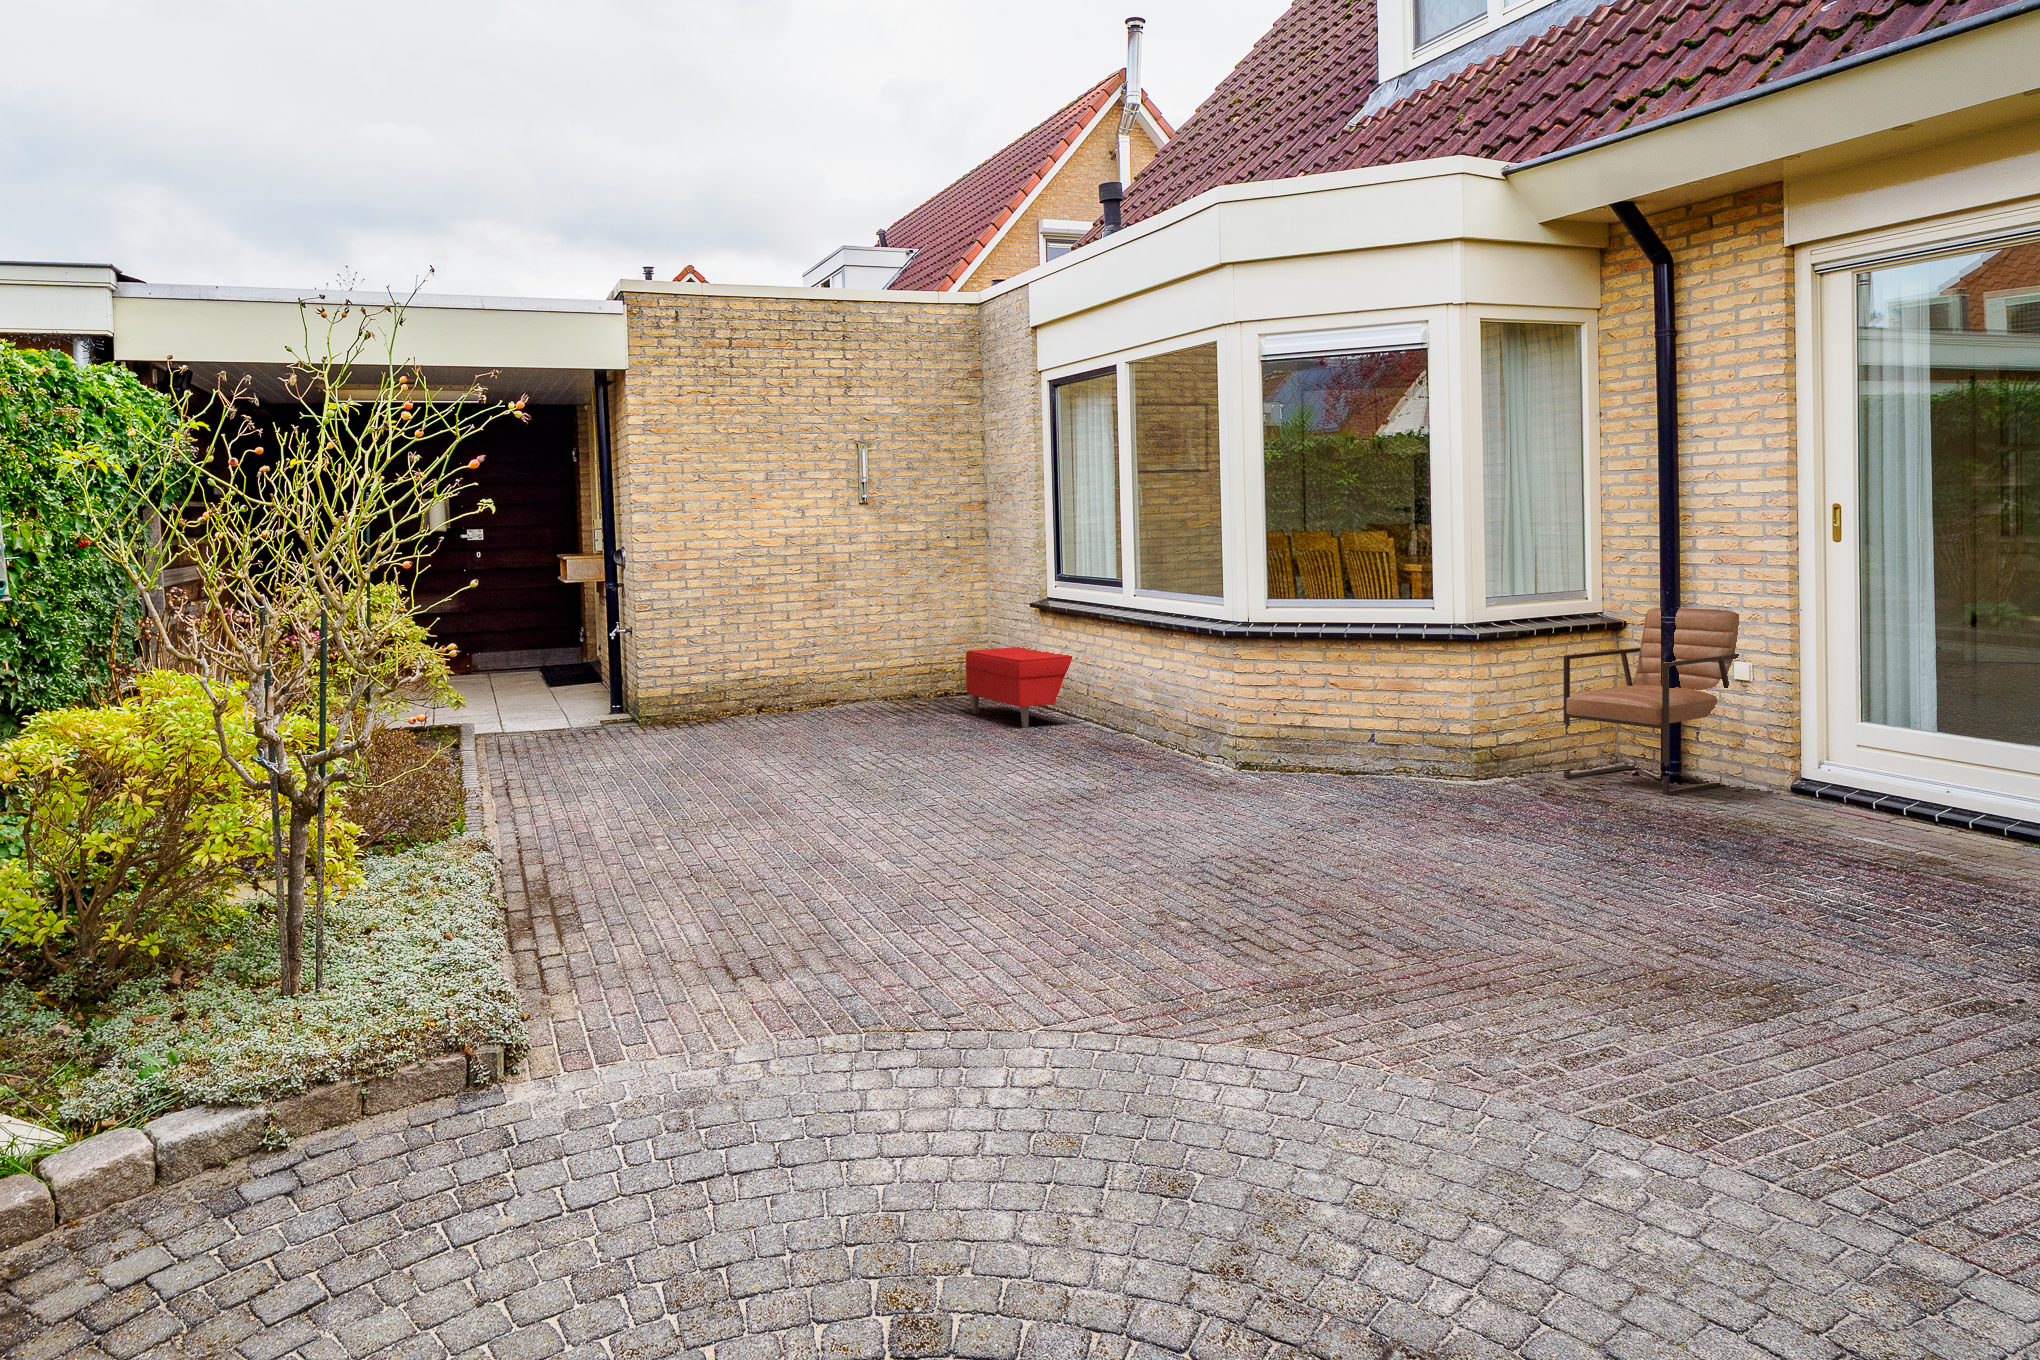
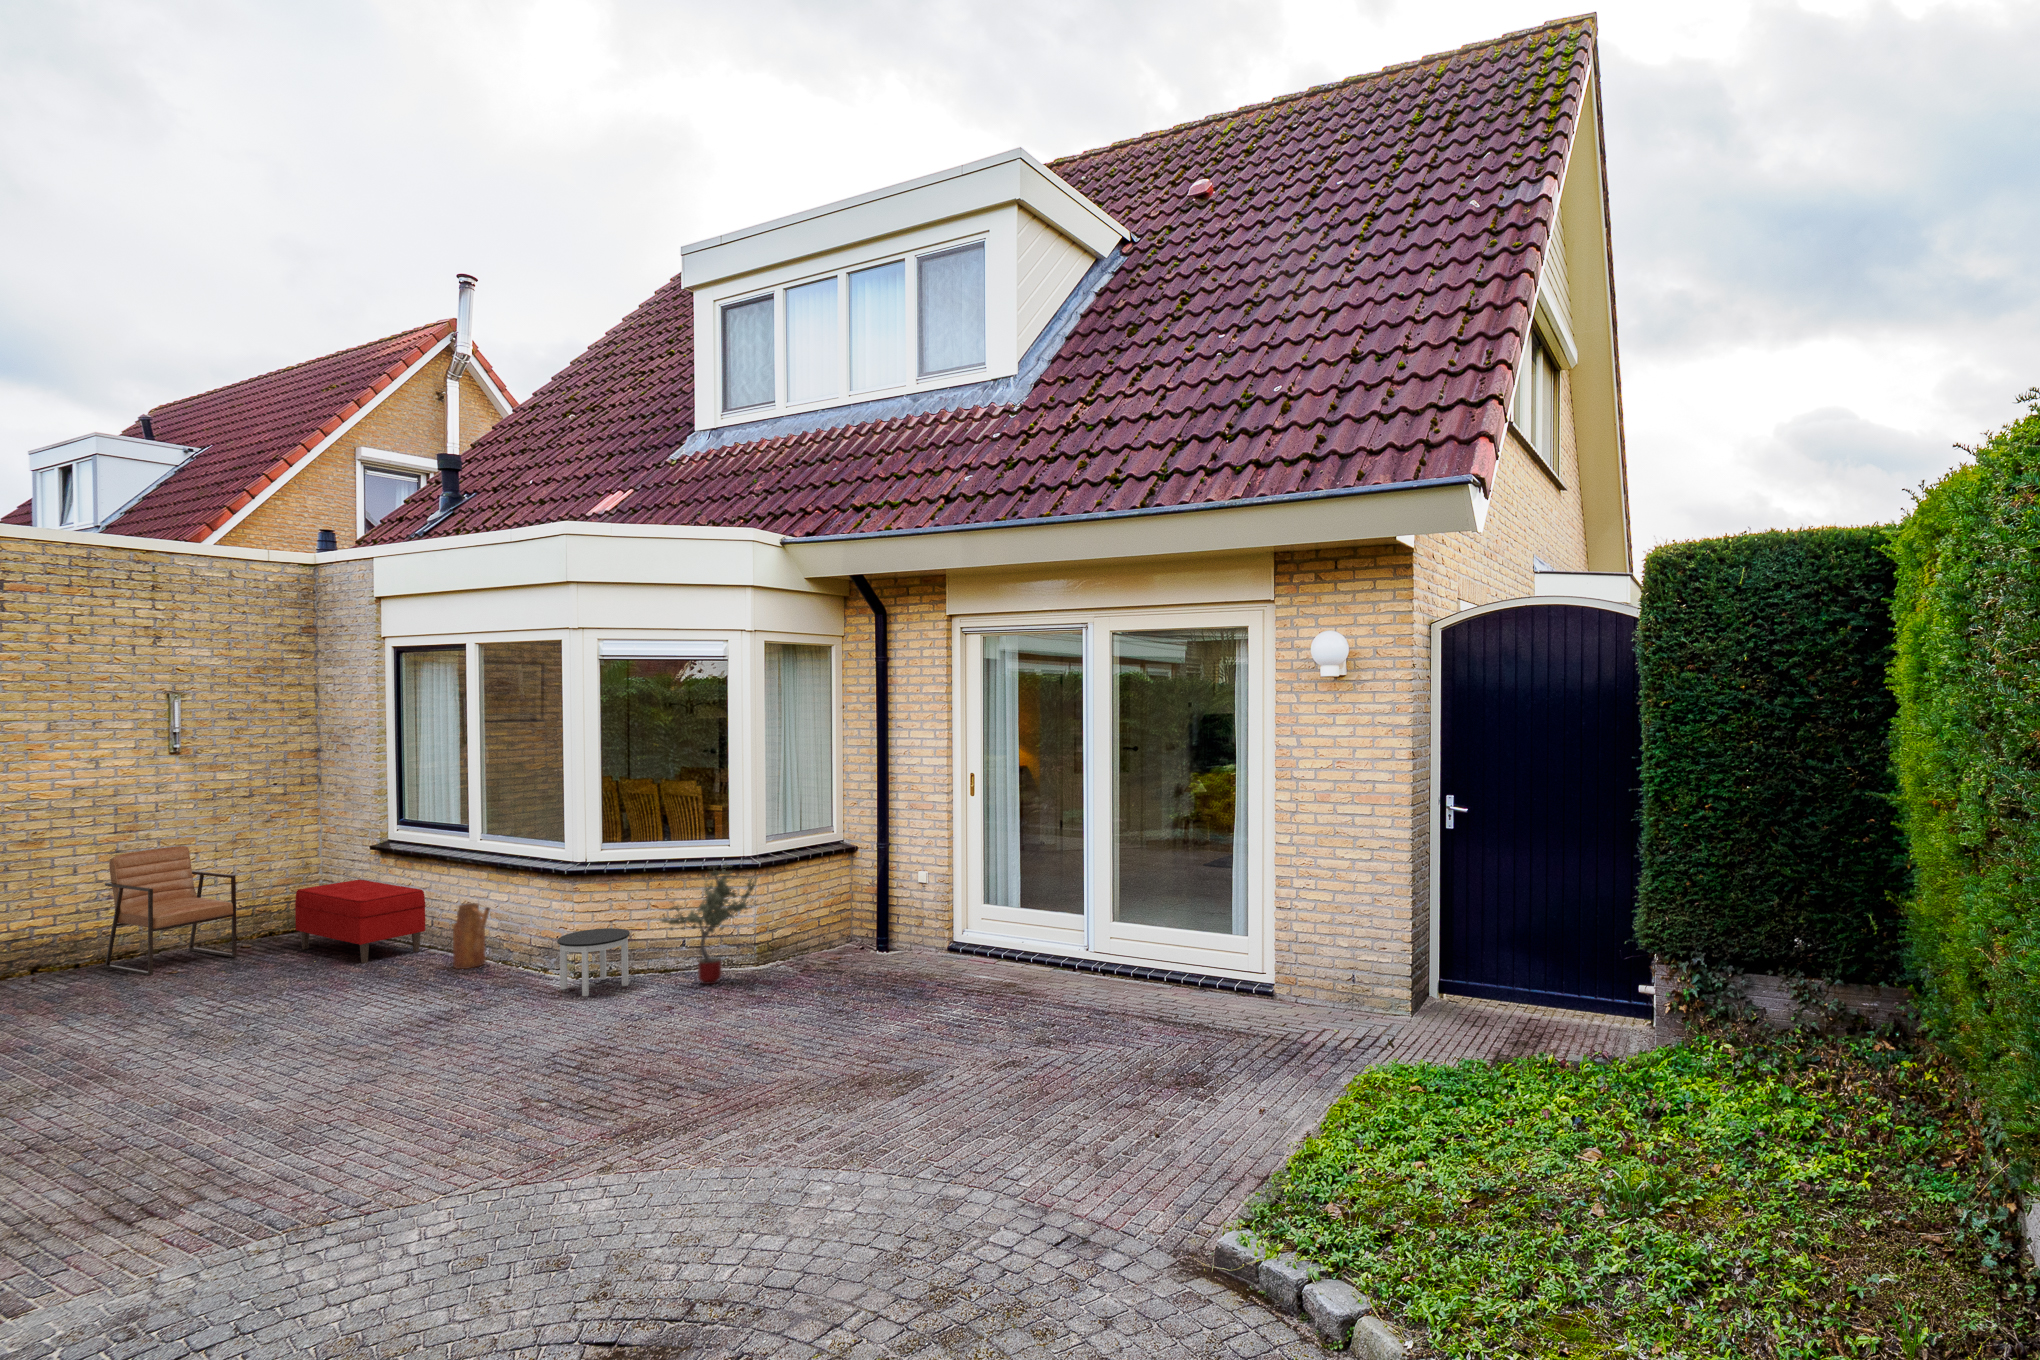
chair: present [1563,608,1739,795] -> present [105,846,237,976]
potted tree: none [1334,621,1467,779] -> present [661,864,756,984]
watering can: none [1107,668,1144,740] -> present [453,903,490,969]
round table: none [1213,700,1298,775] -> present [557,928,630,996]

